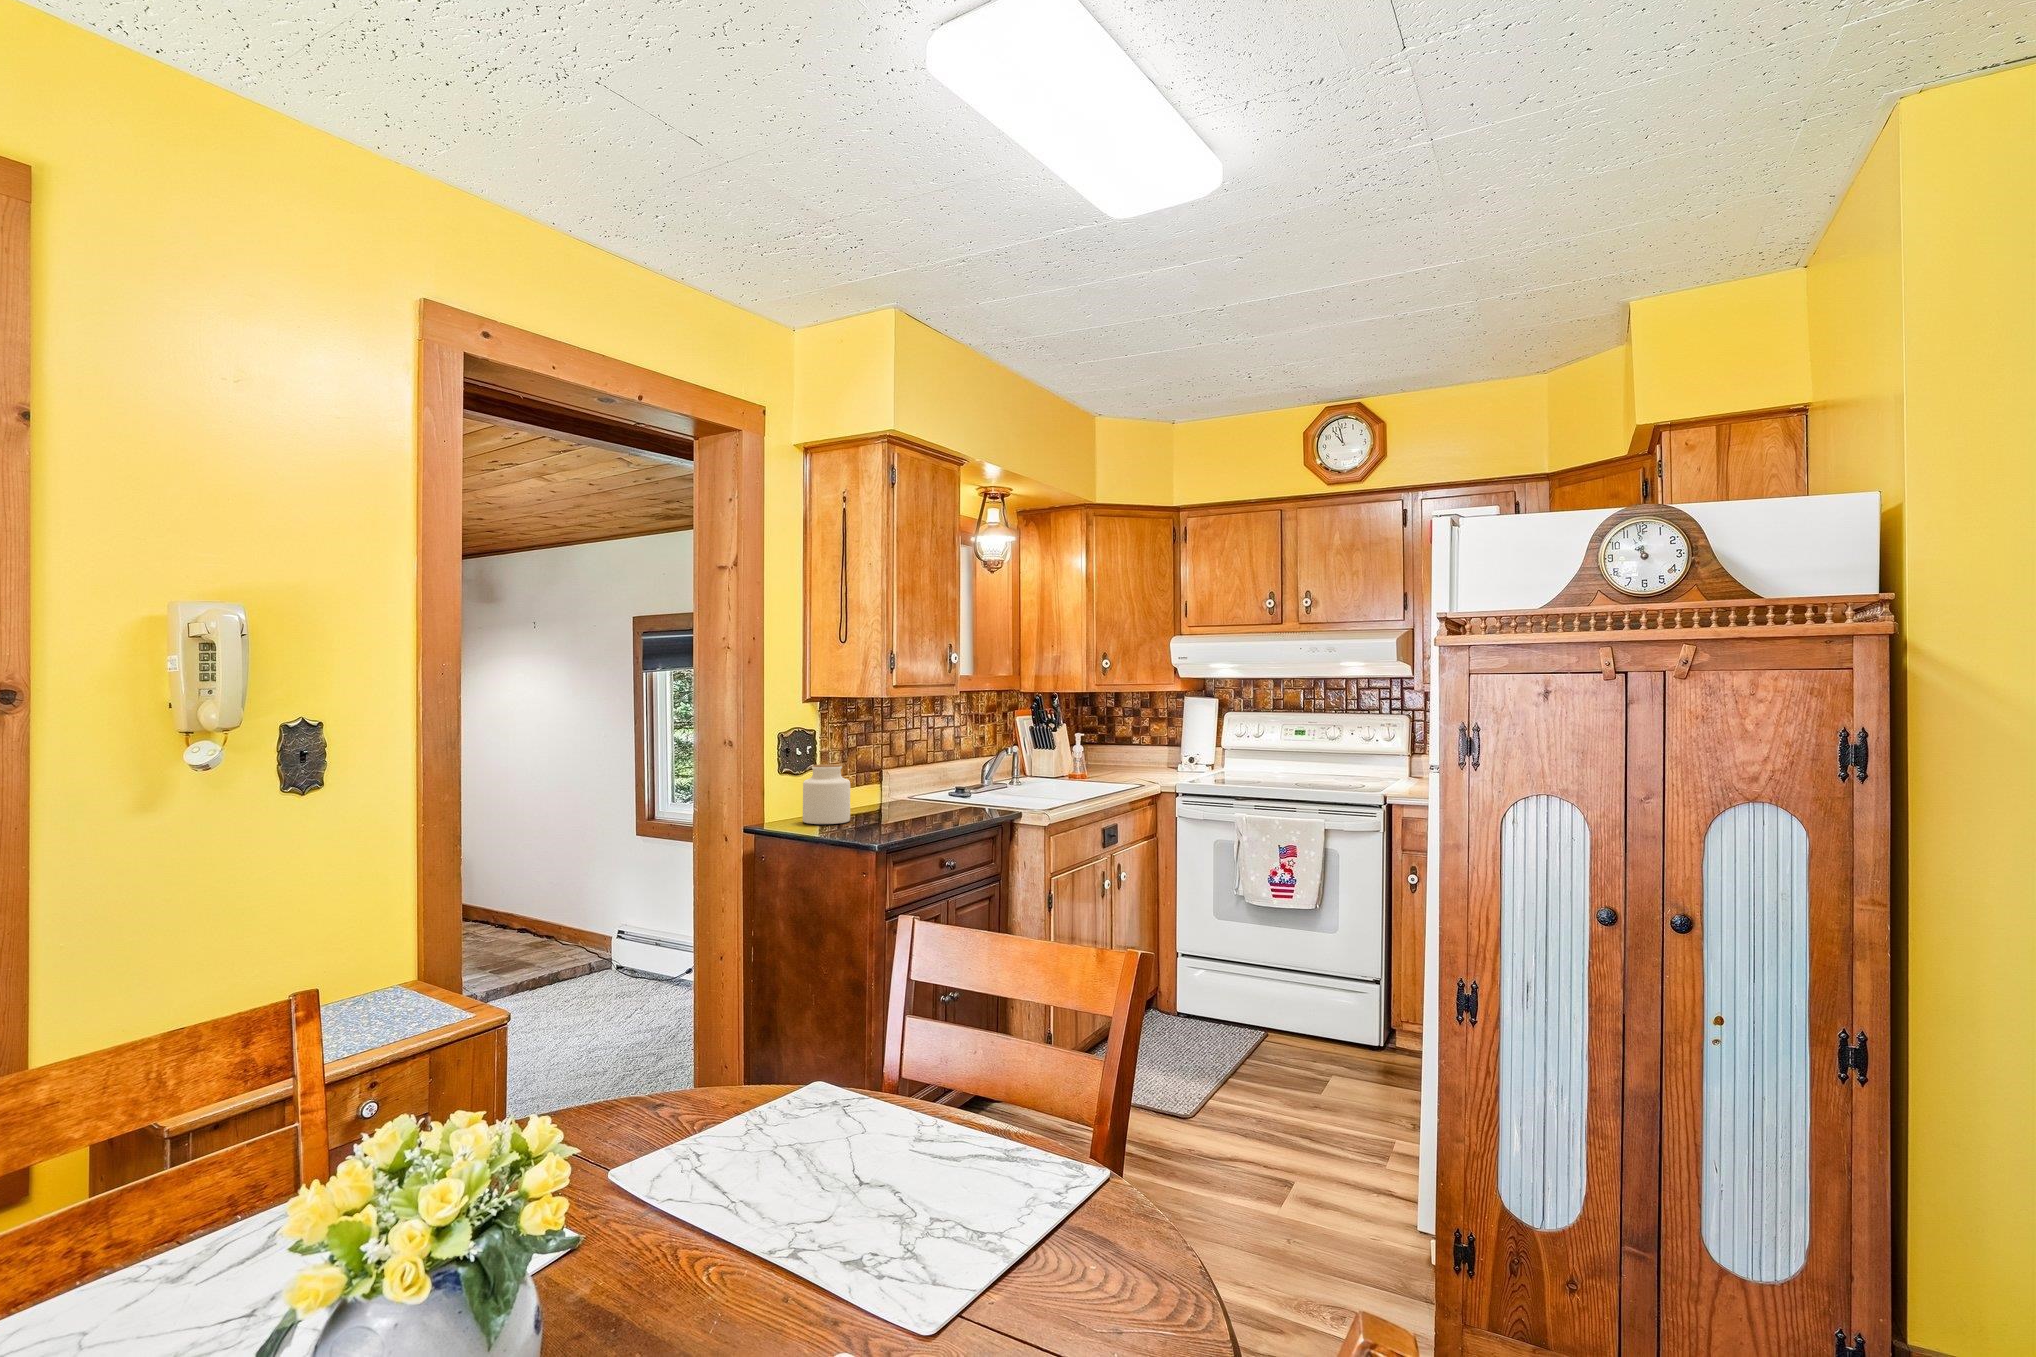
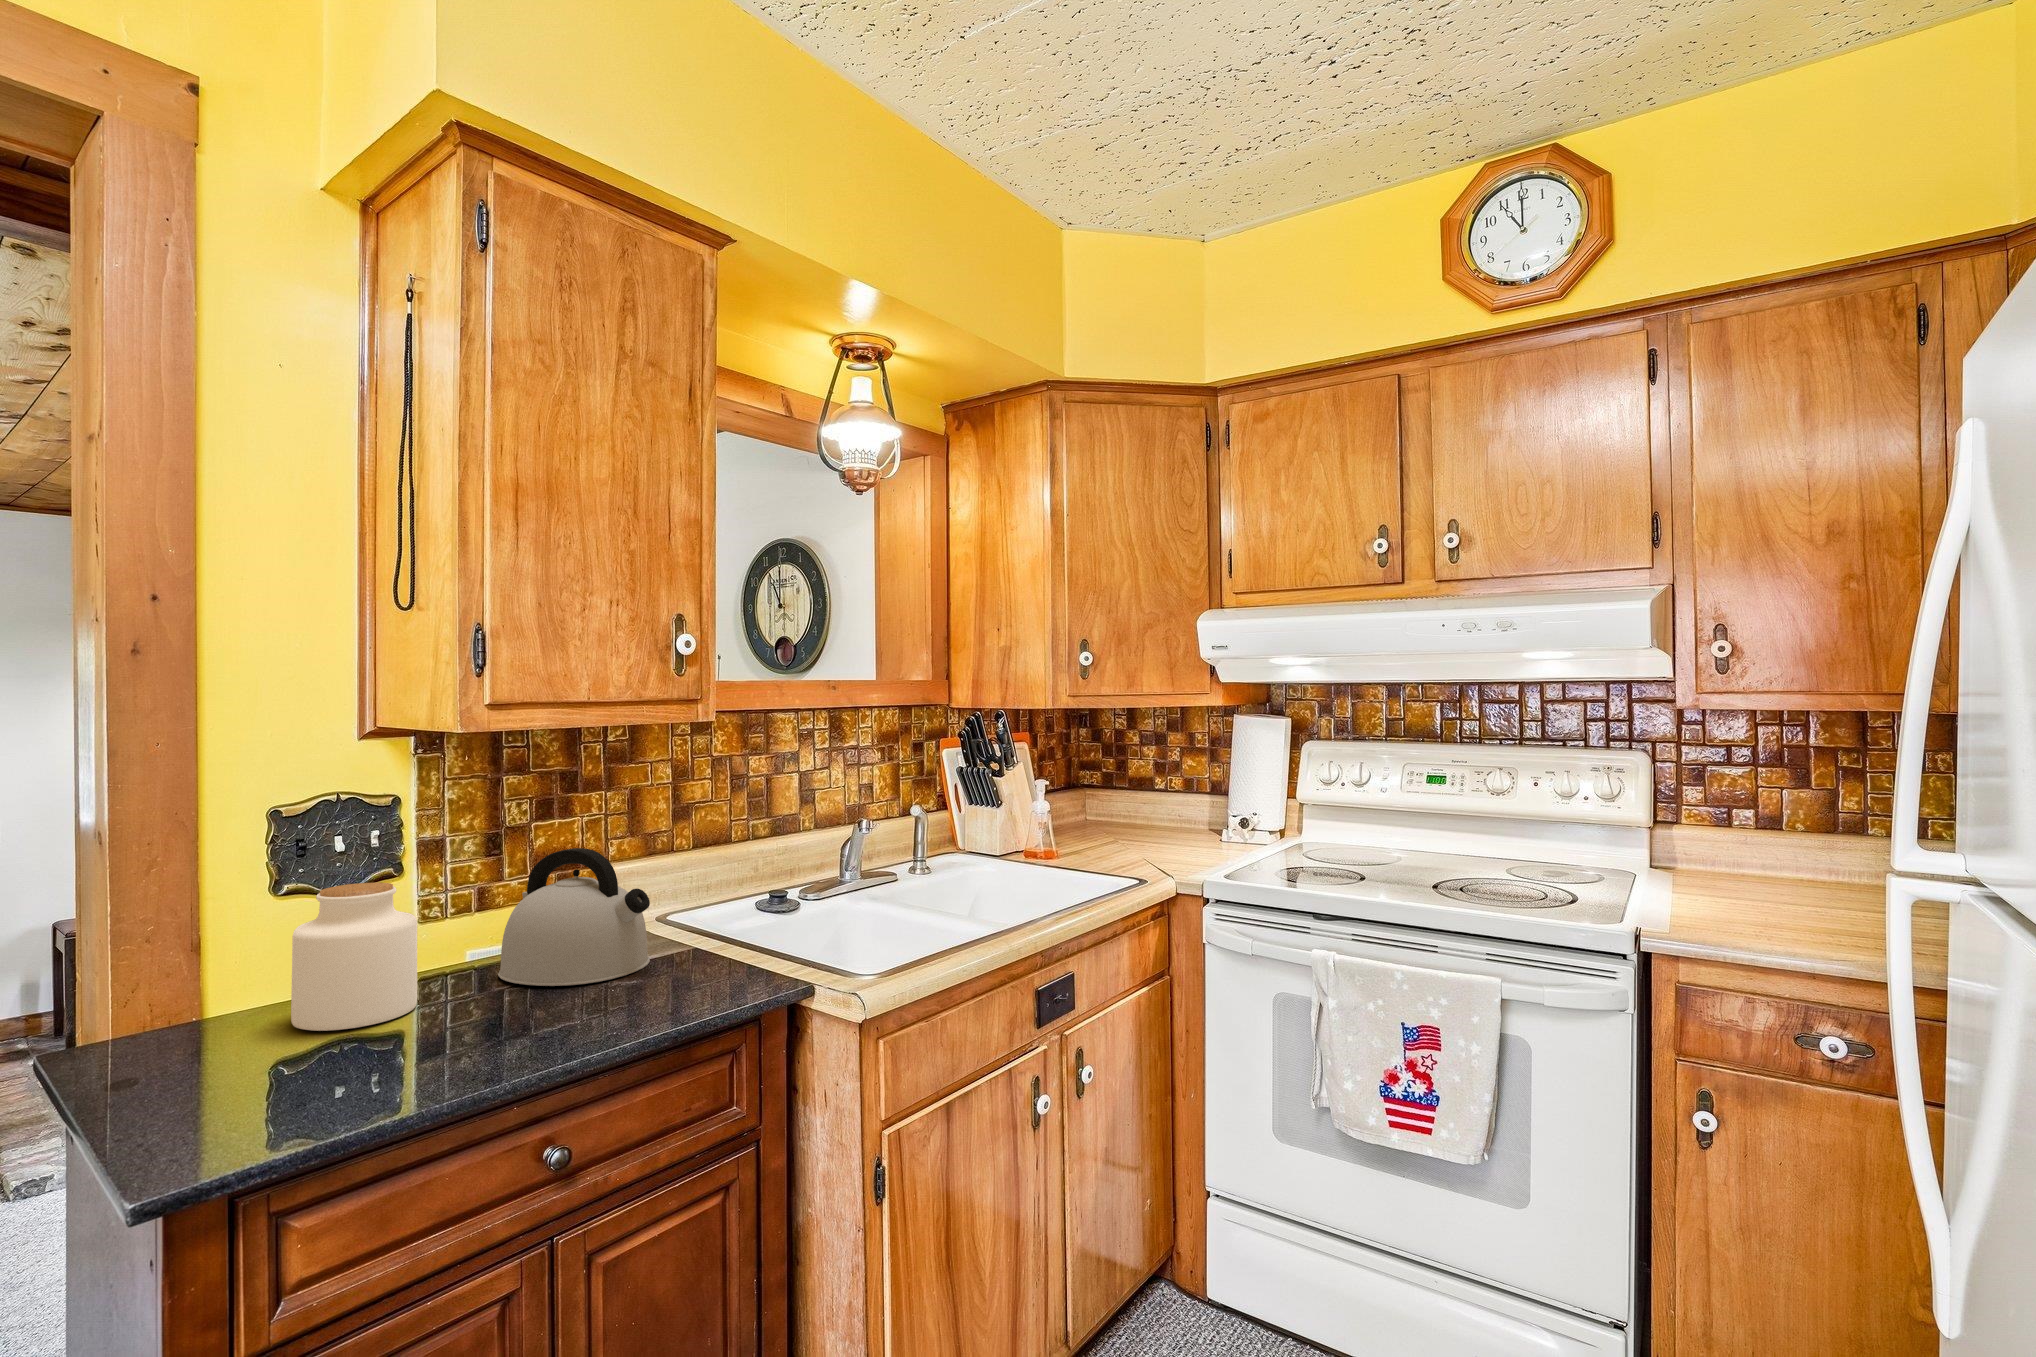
kettle: none [862,754,935,814] -> present [498,848,650,986]

